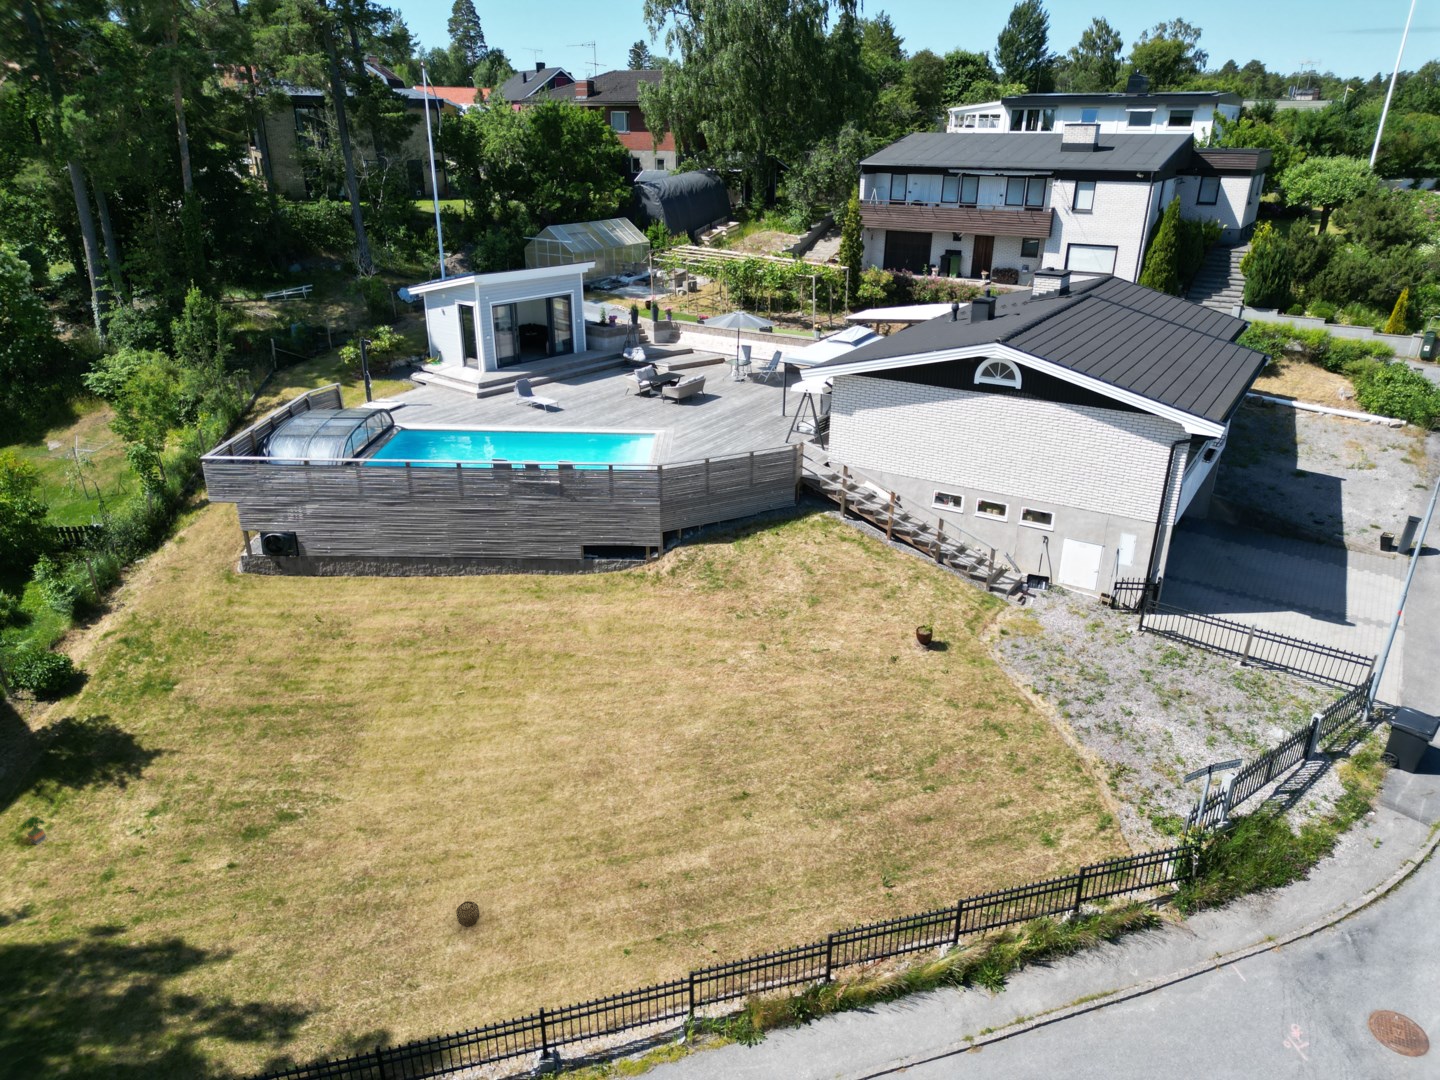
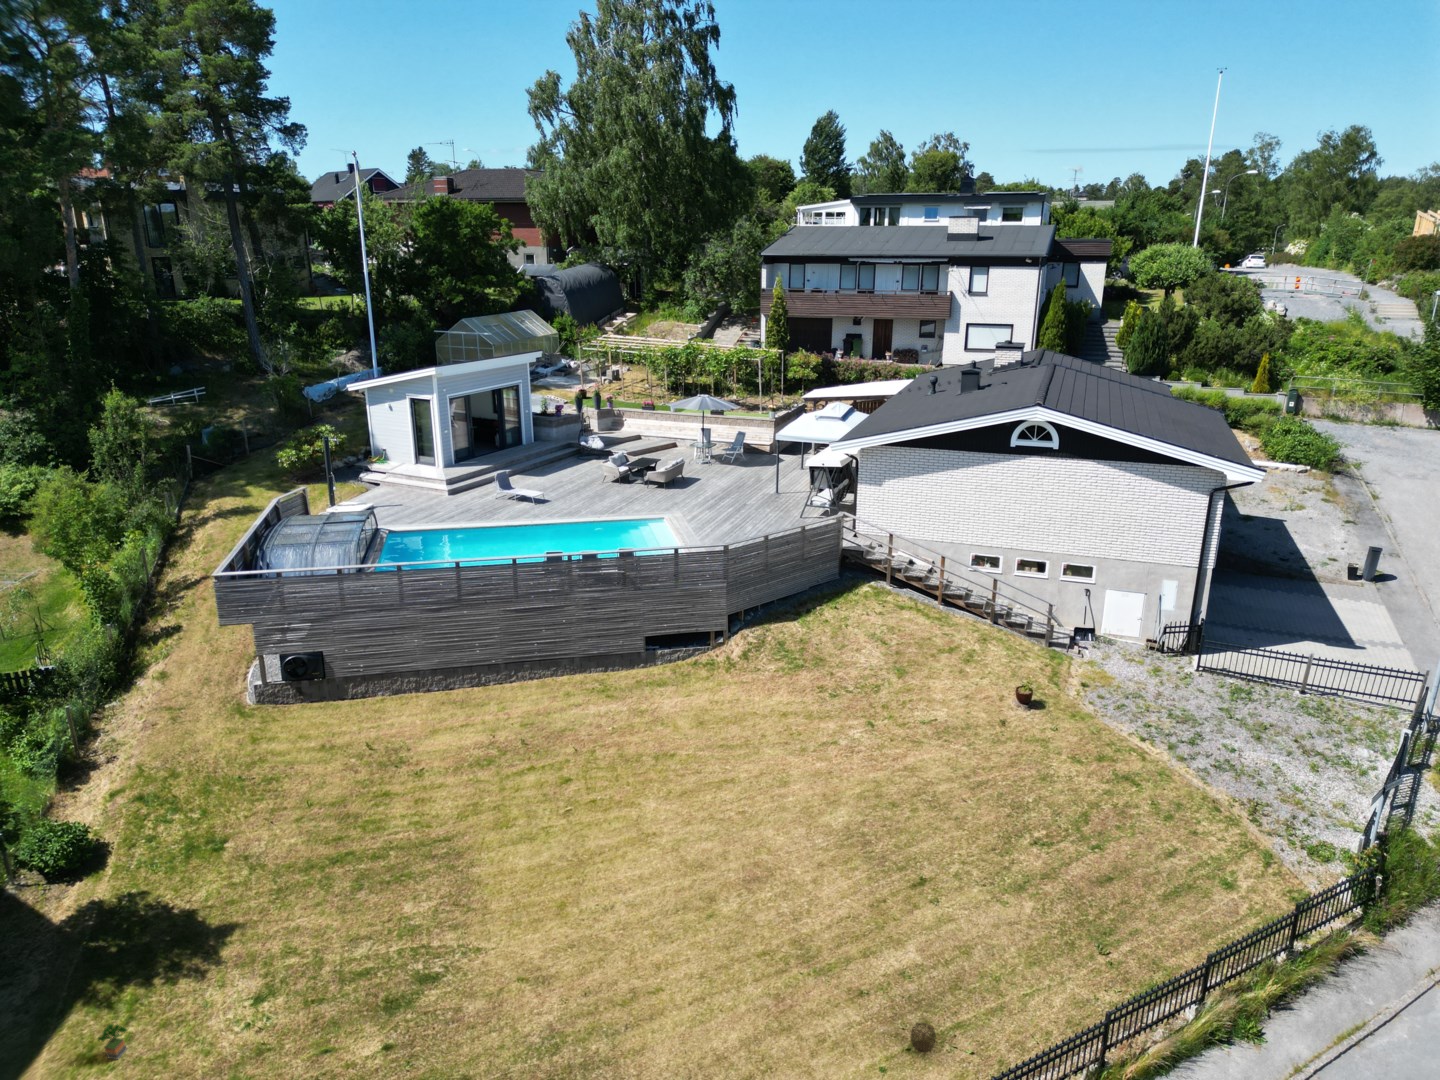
woven basket: present [456,901,479,927] -> present [911,1023,936,1052]

